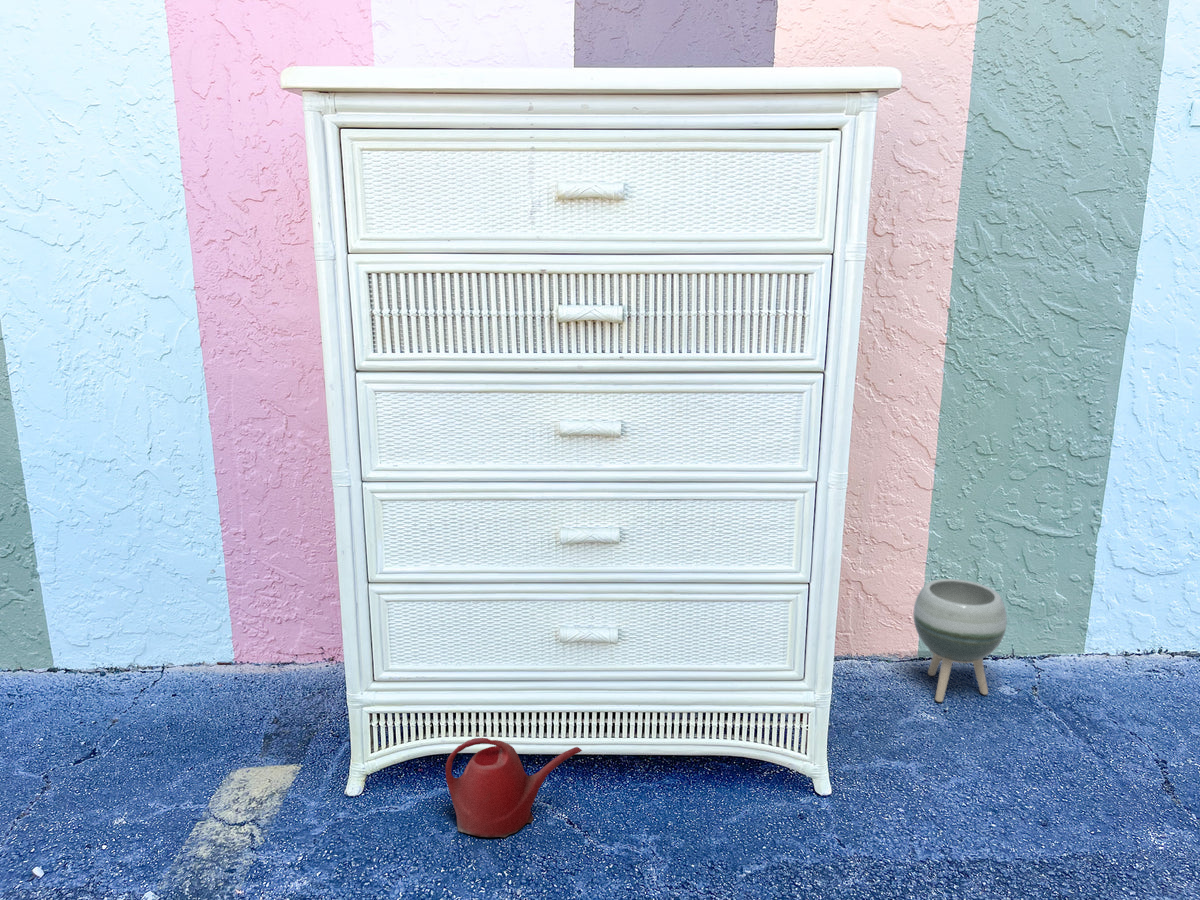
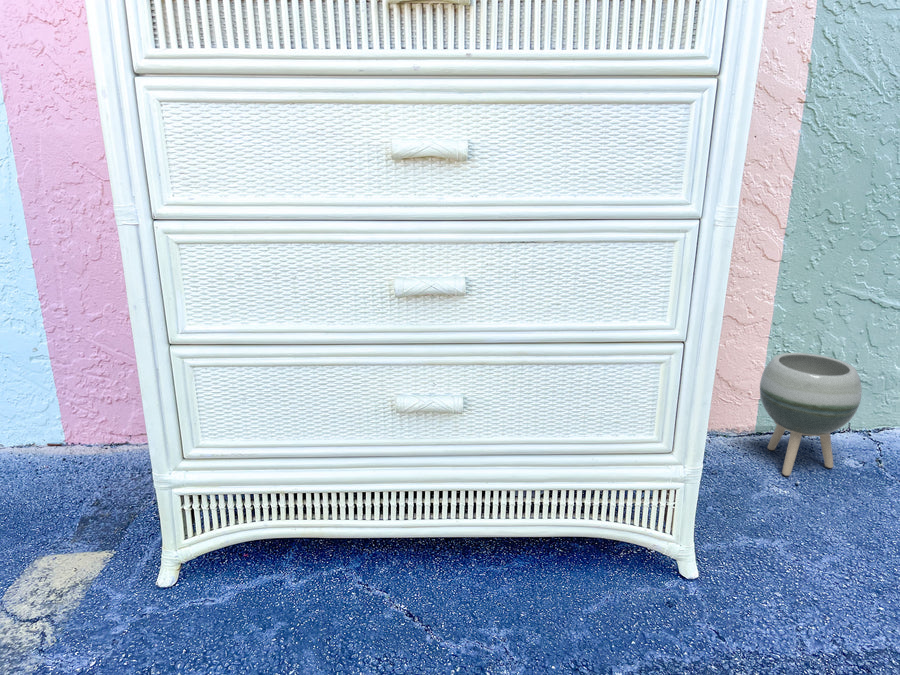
watering can: present [446,738,582,837] -> none [265,522,423,635]

